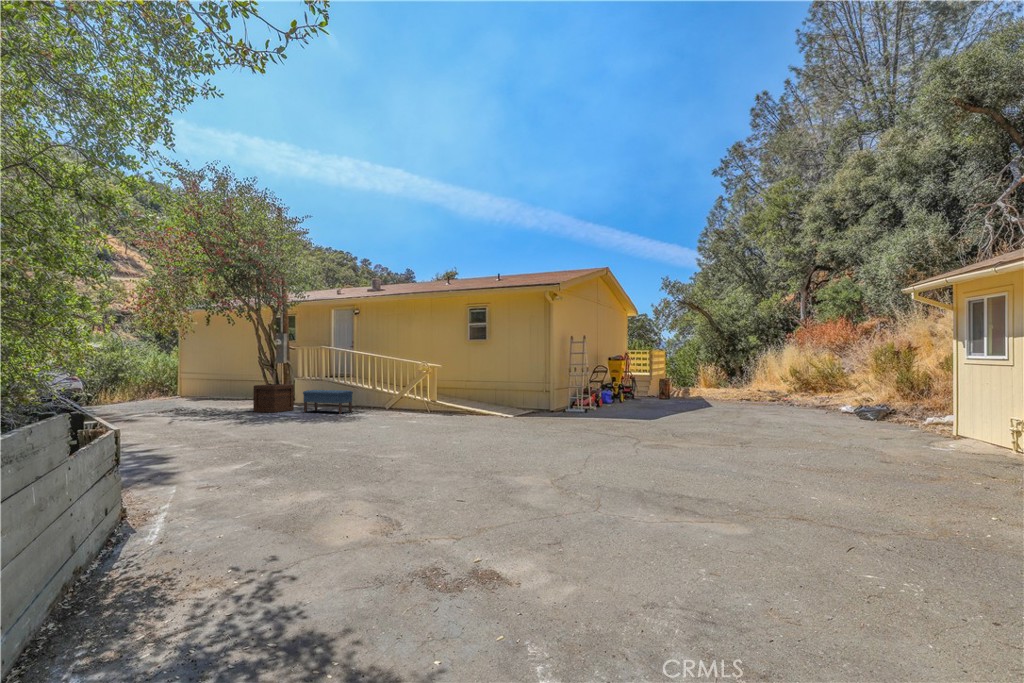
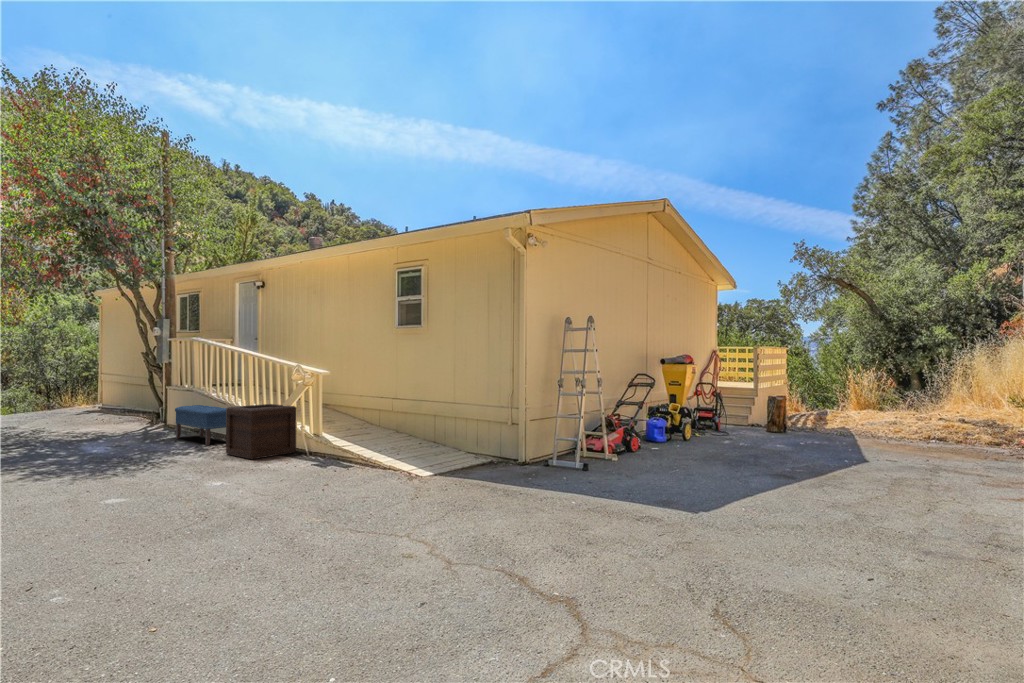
wooden crate: present [253,384,294,413] -> present [226,404,297,459]

